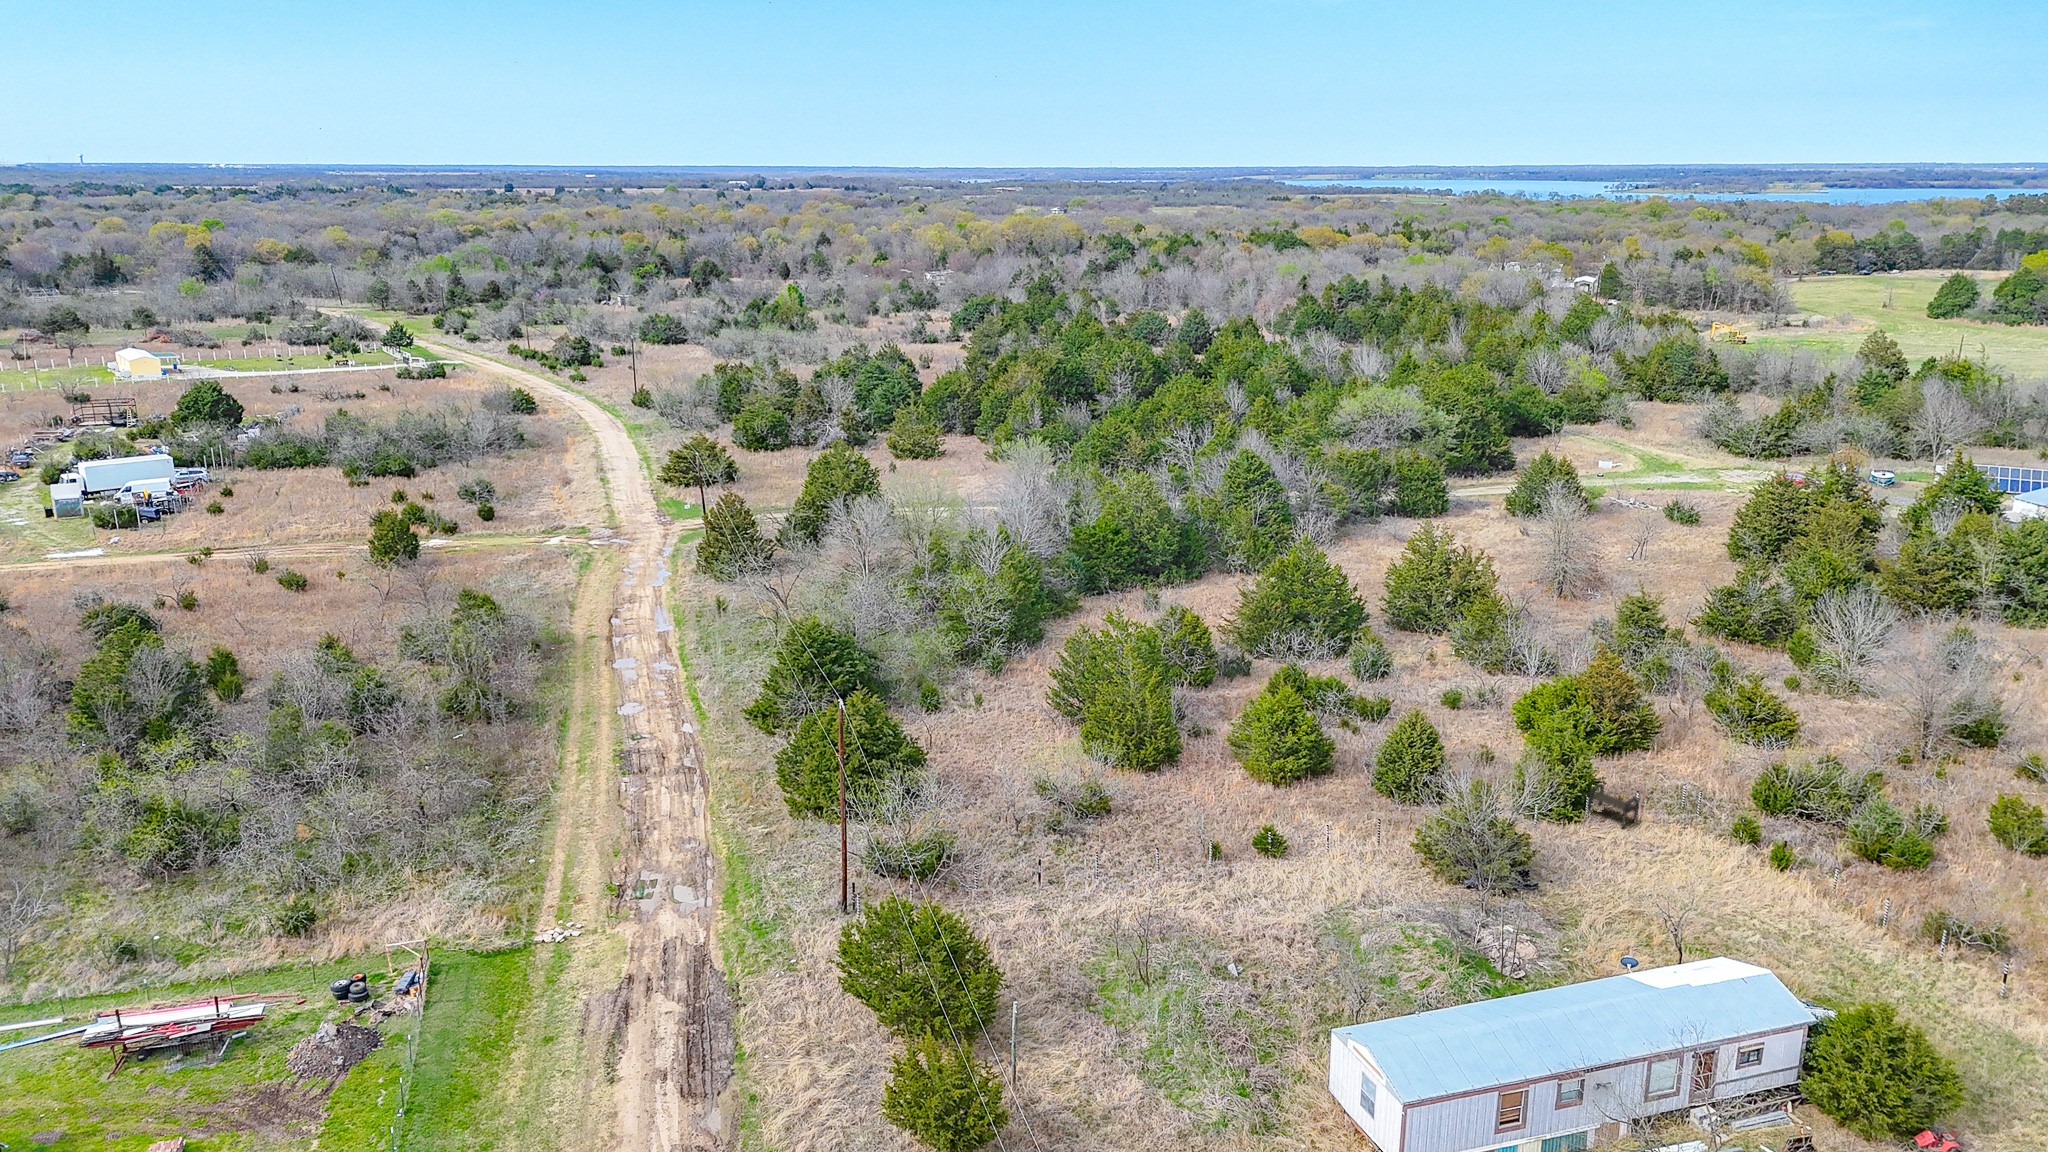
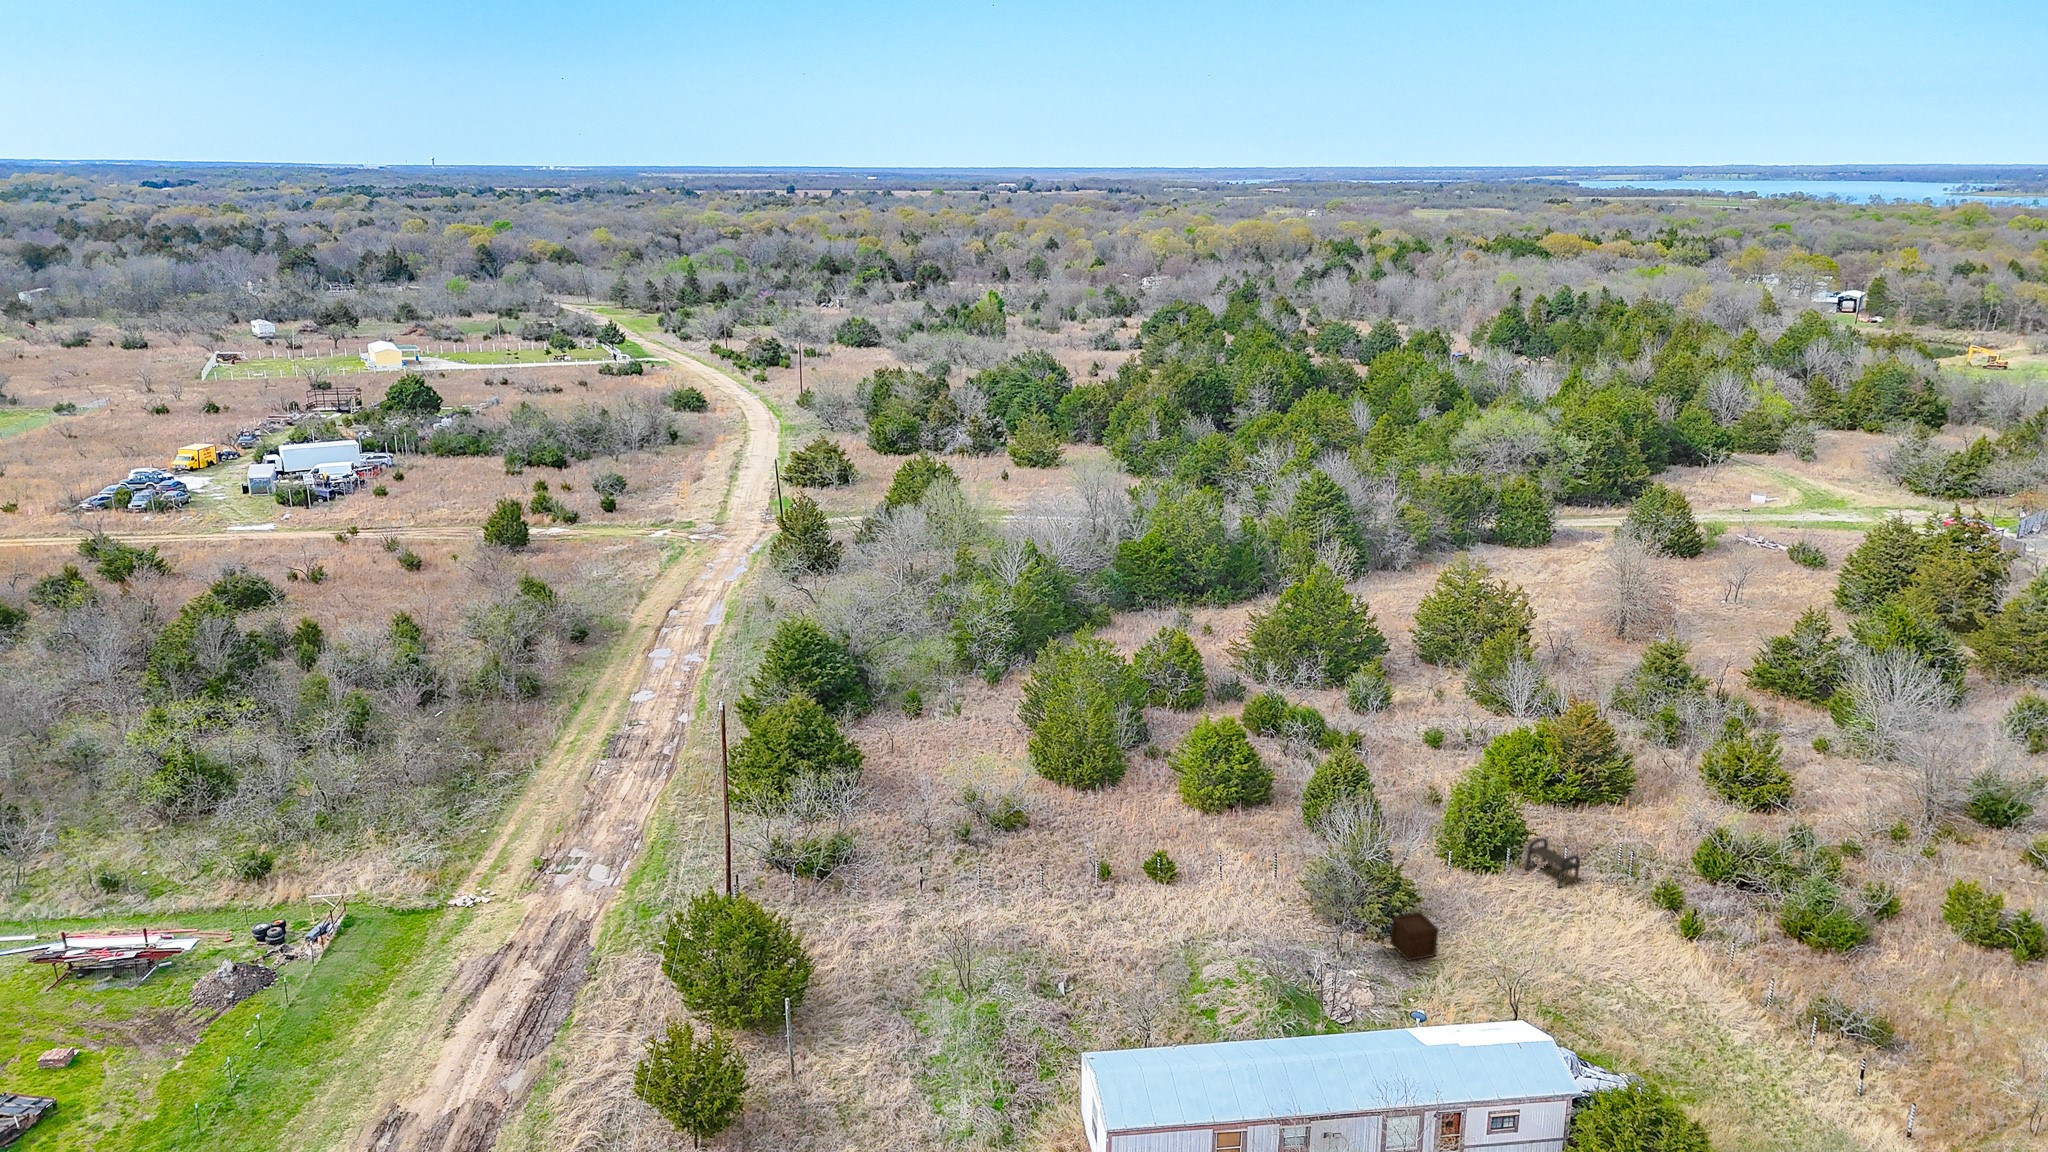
wooden crate: none [1500,860,1550,907] -> present [1390,912,1439,961]

